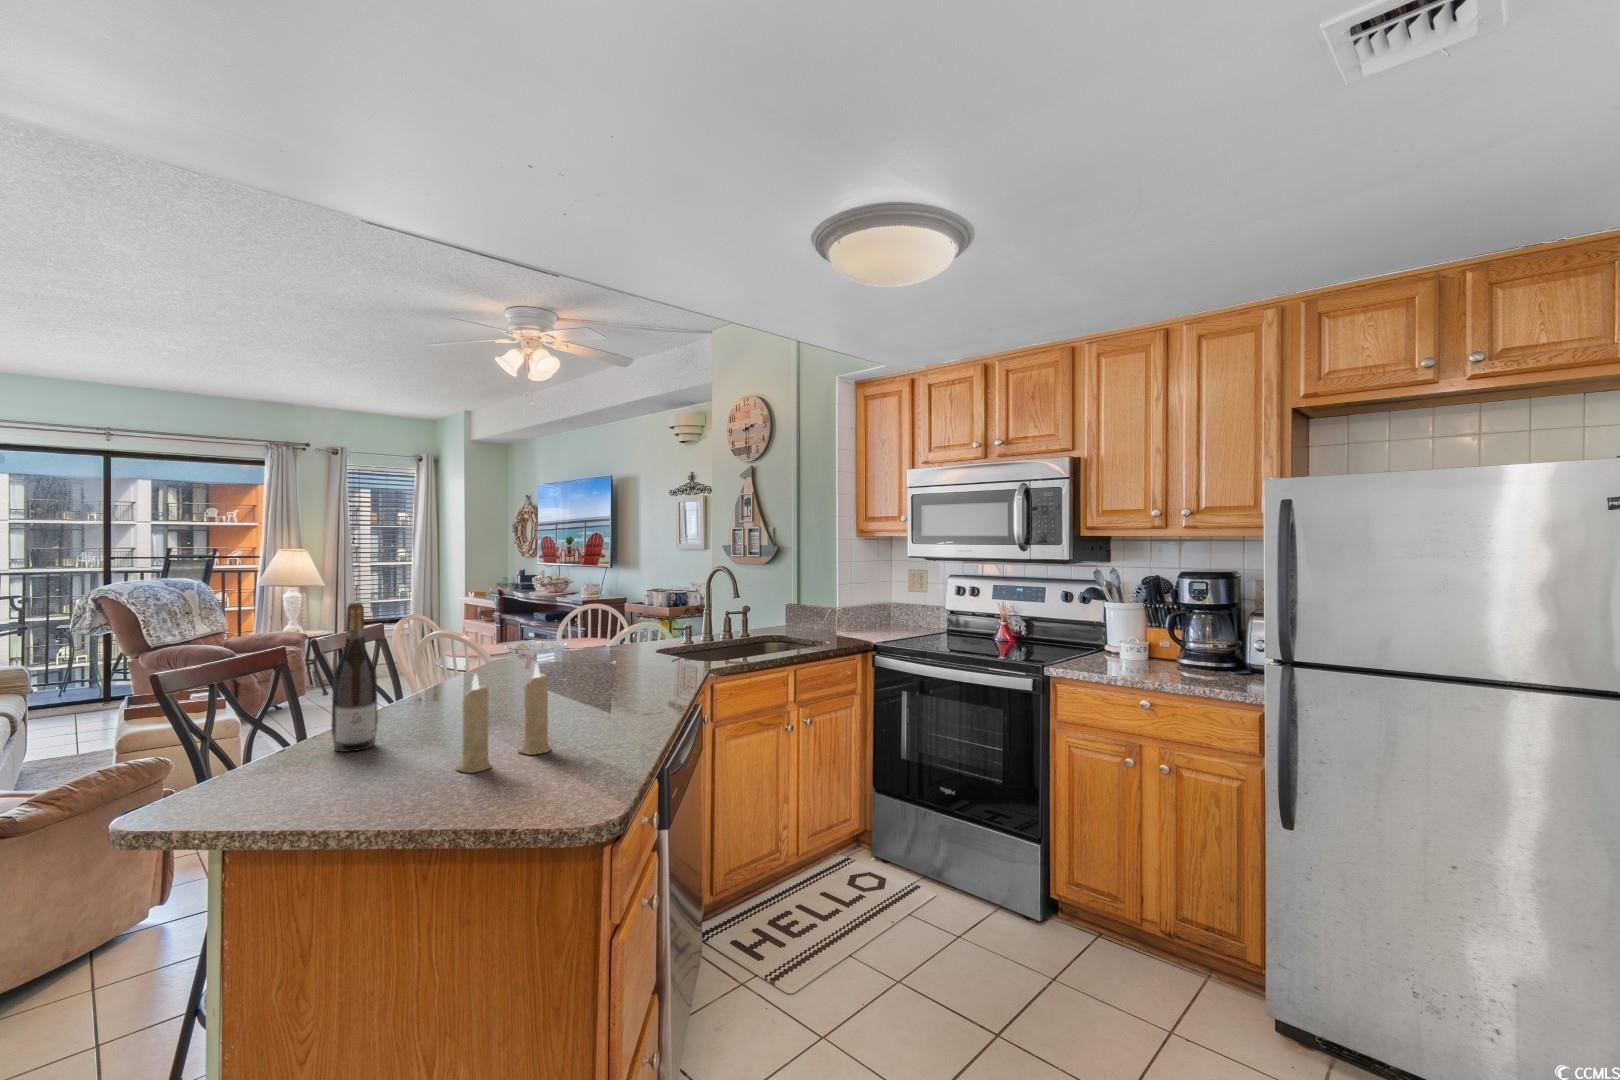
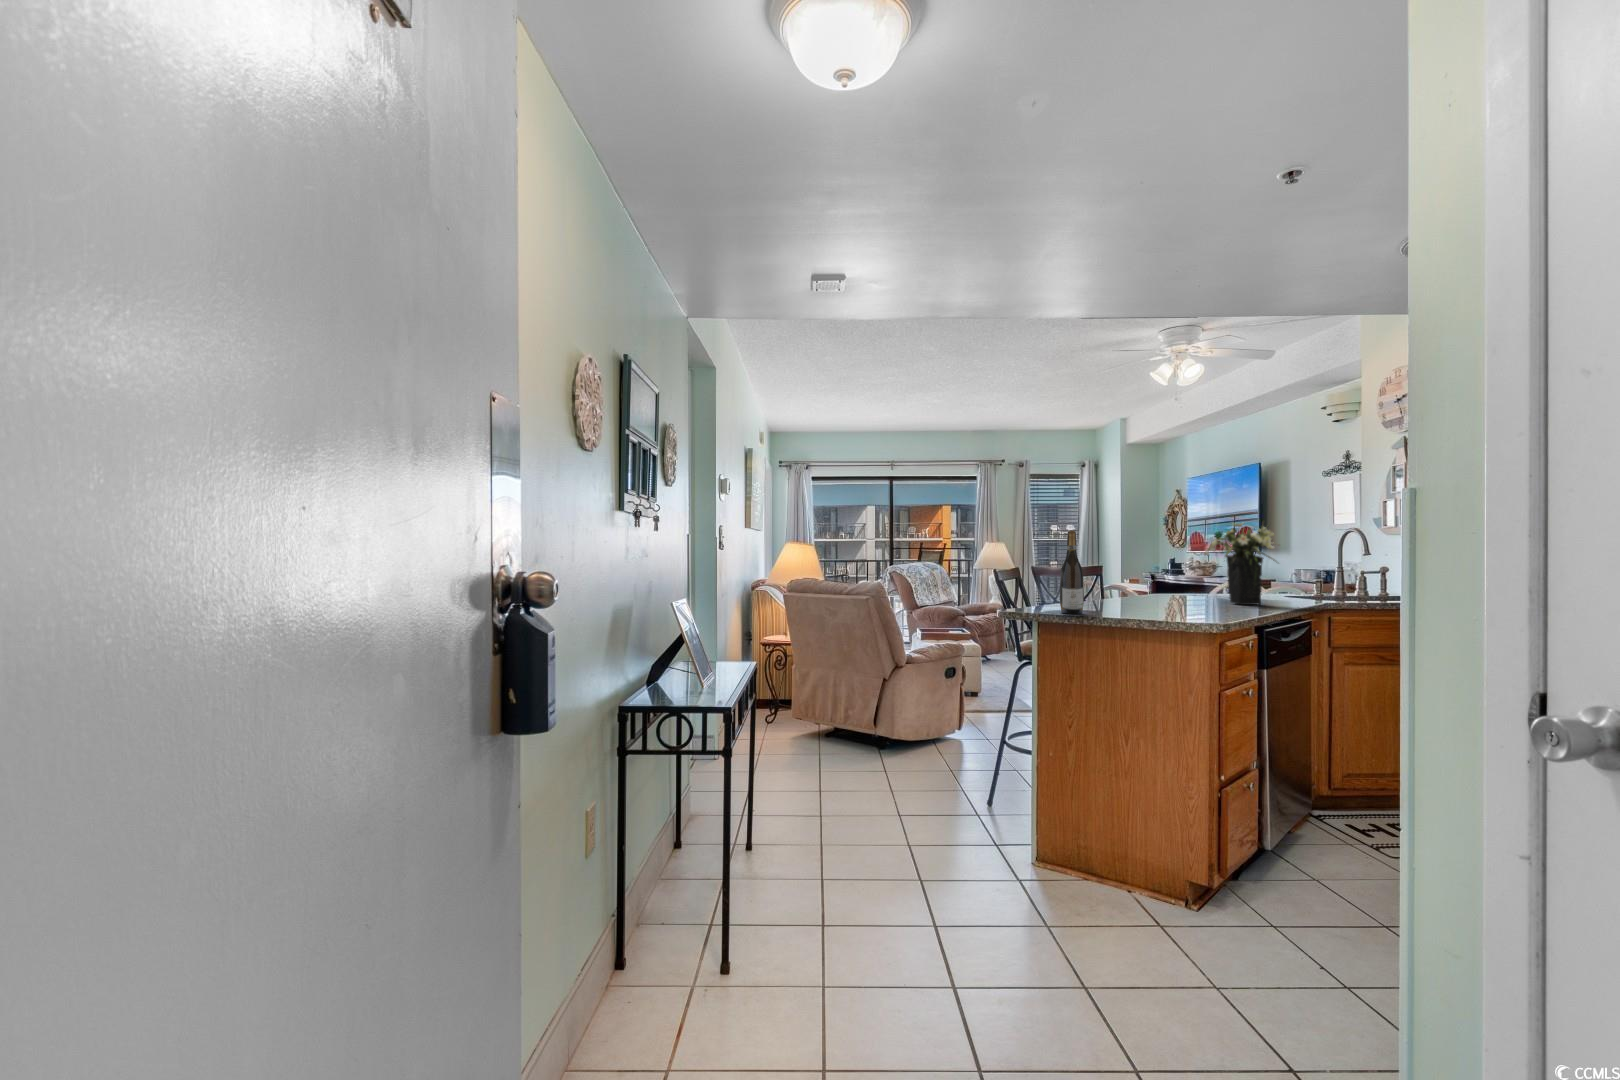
flower arrangement: none [564,564,655,672] -> present [1204,523,1274,605]
candle: present [456,664,551,773] -> none [1130,564,1190,622]

